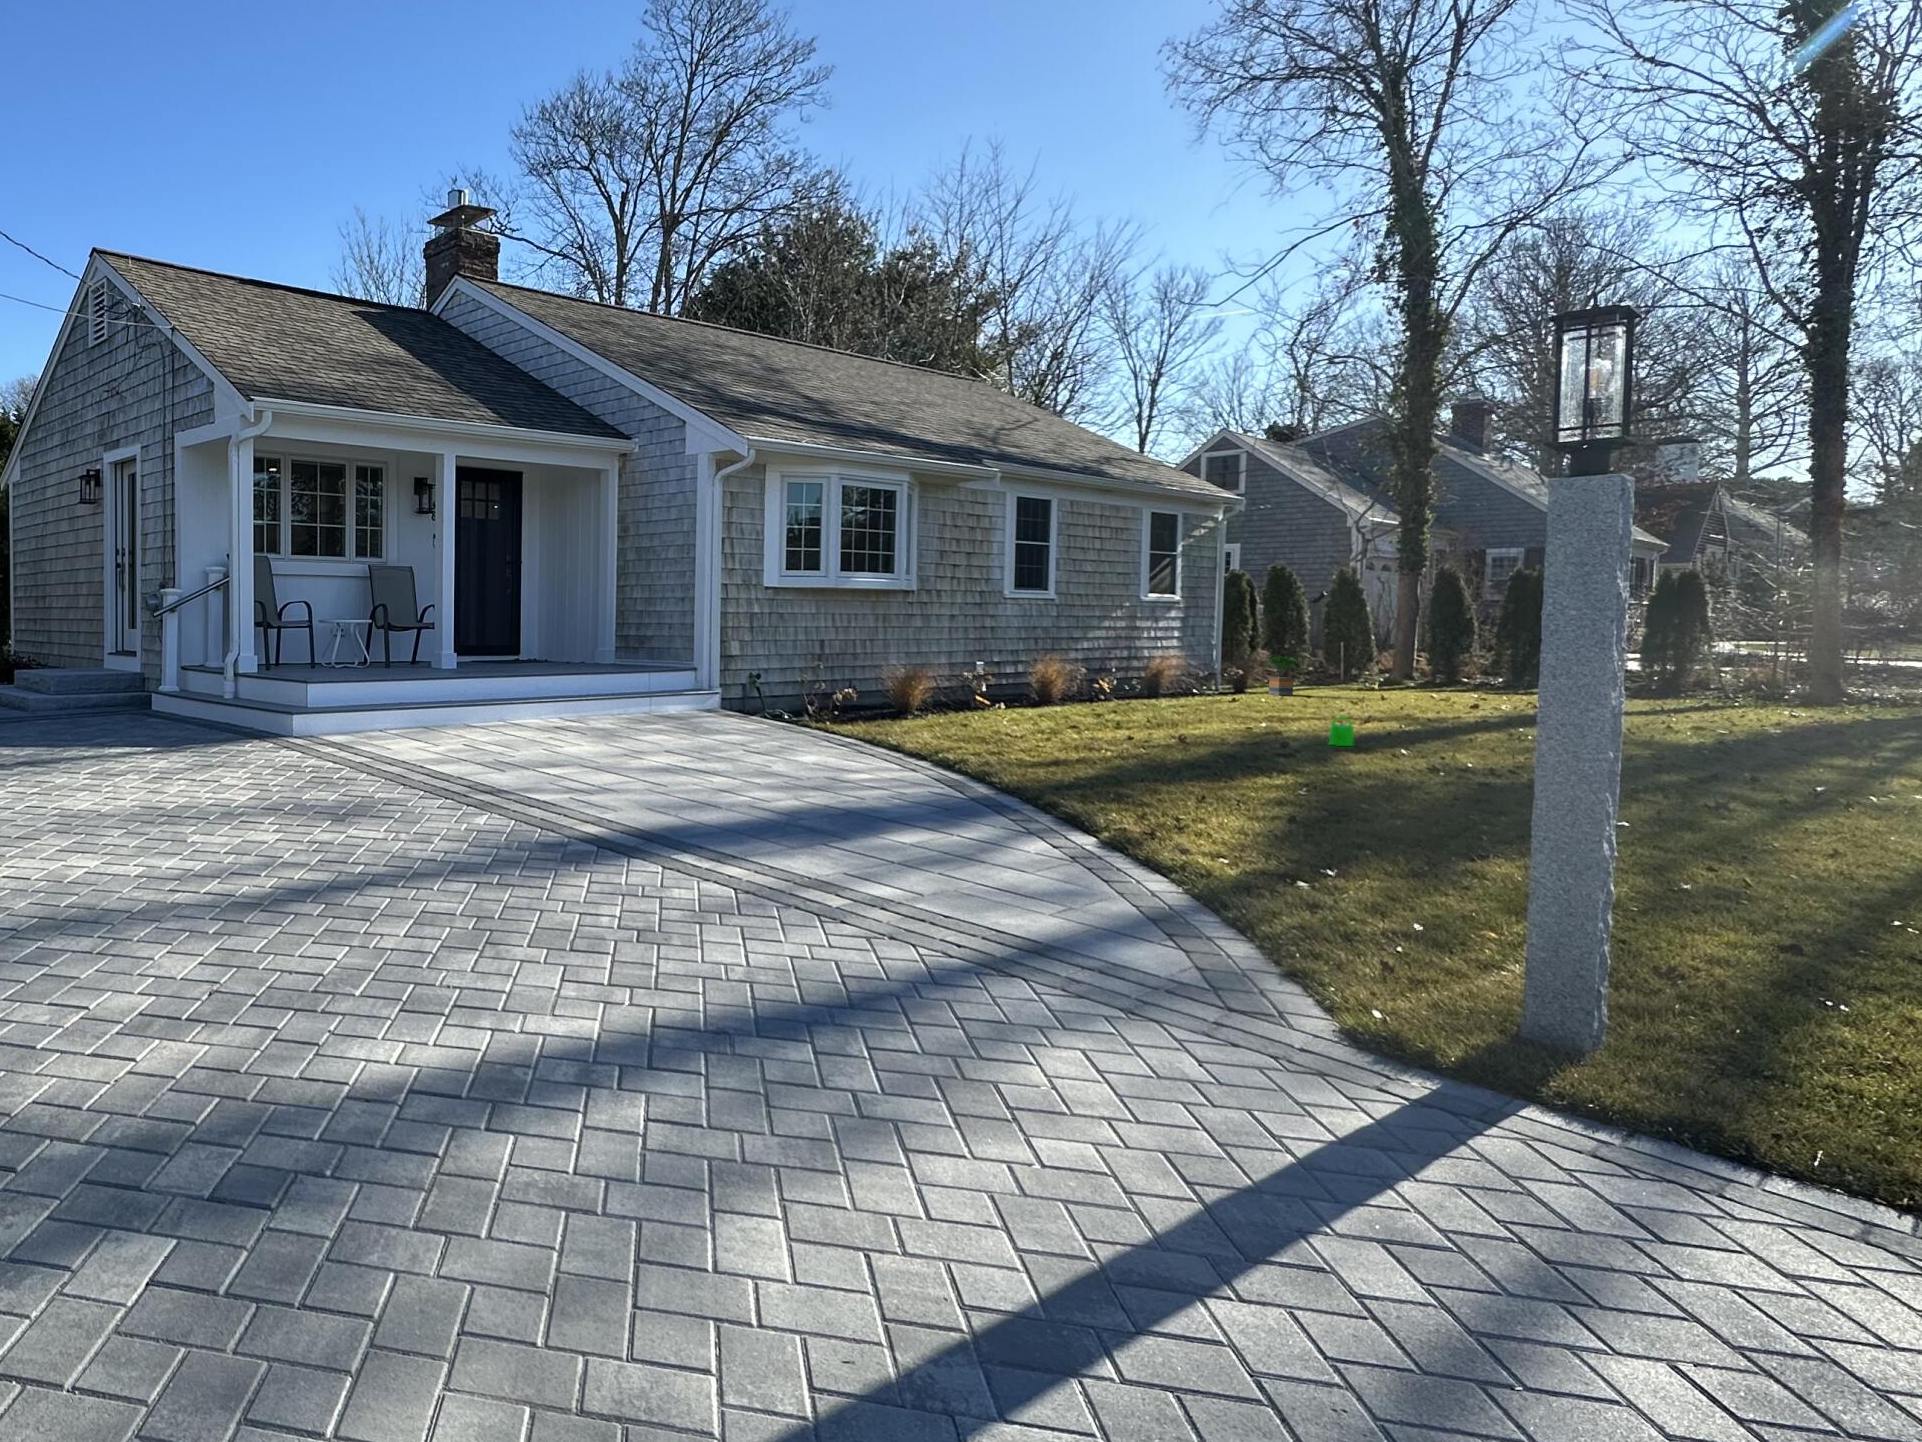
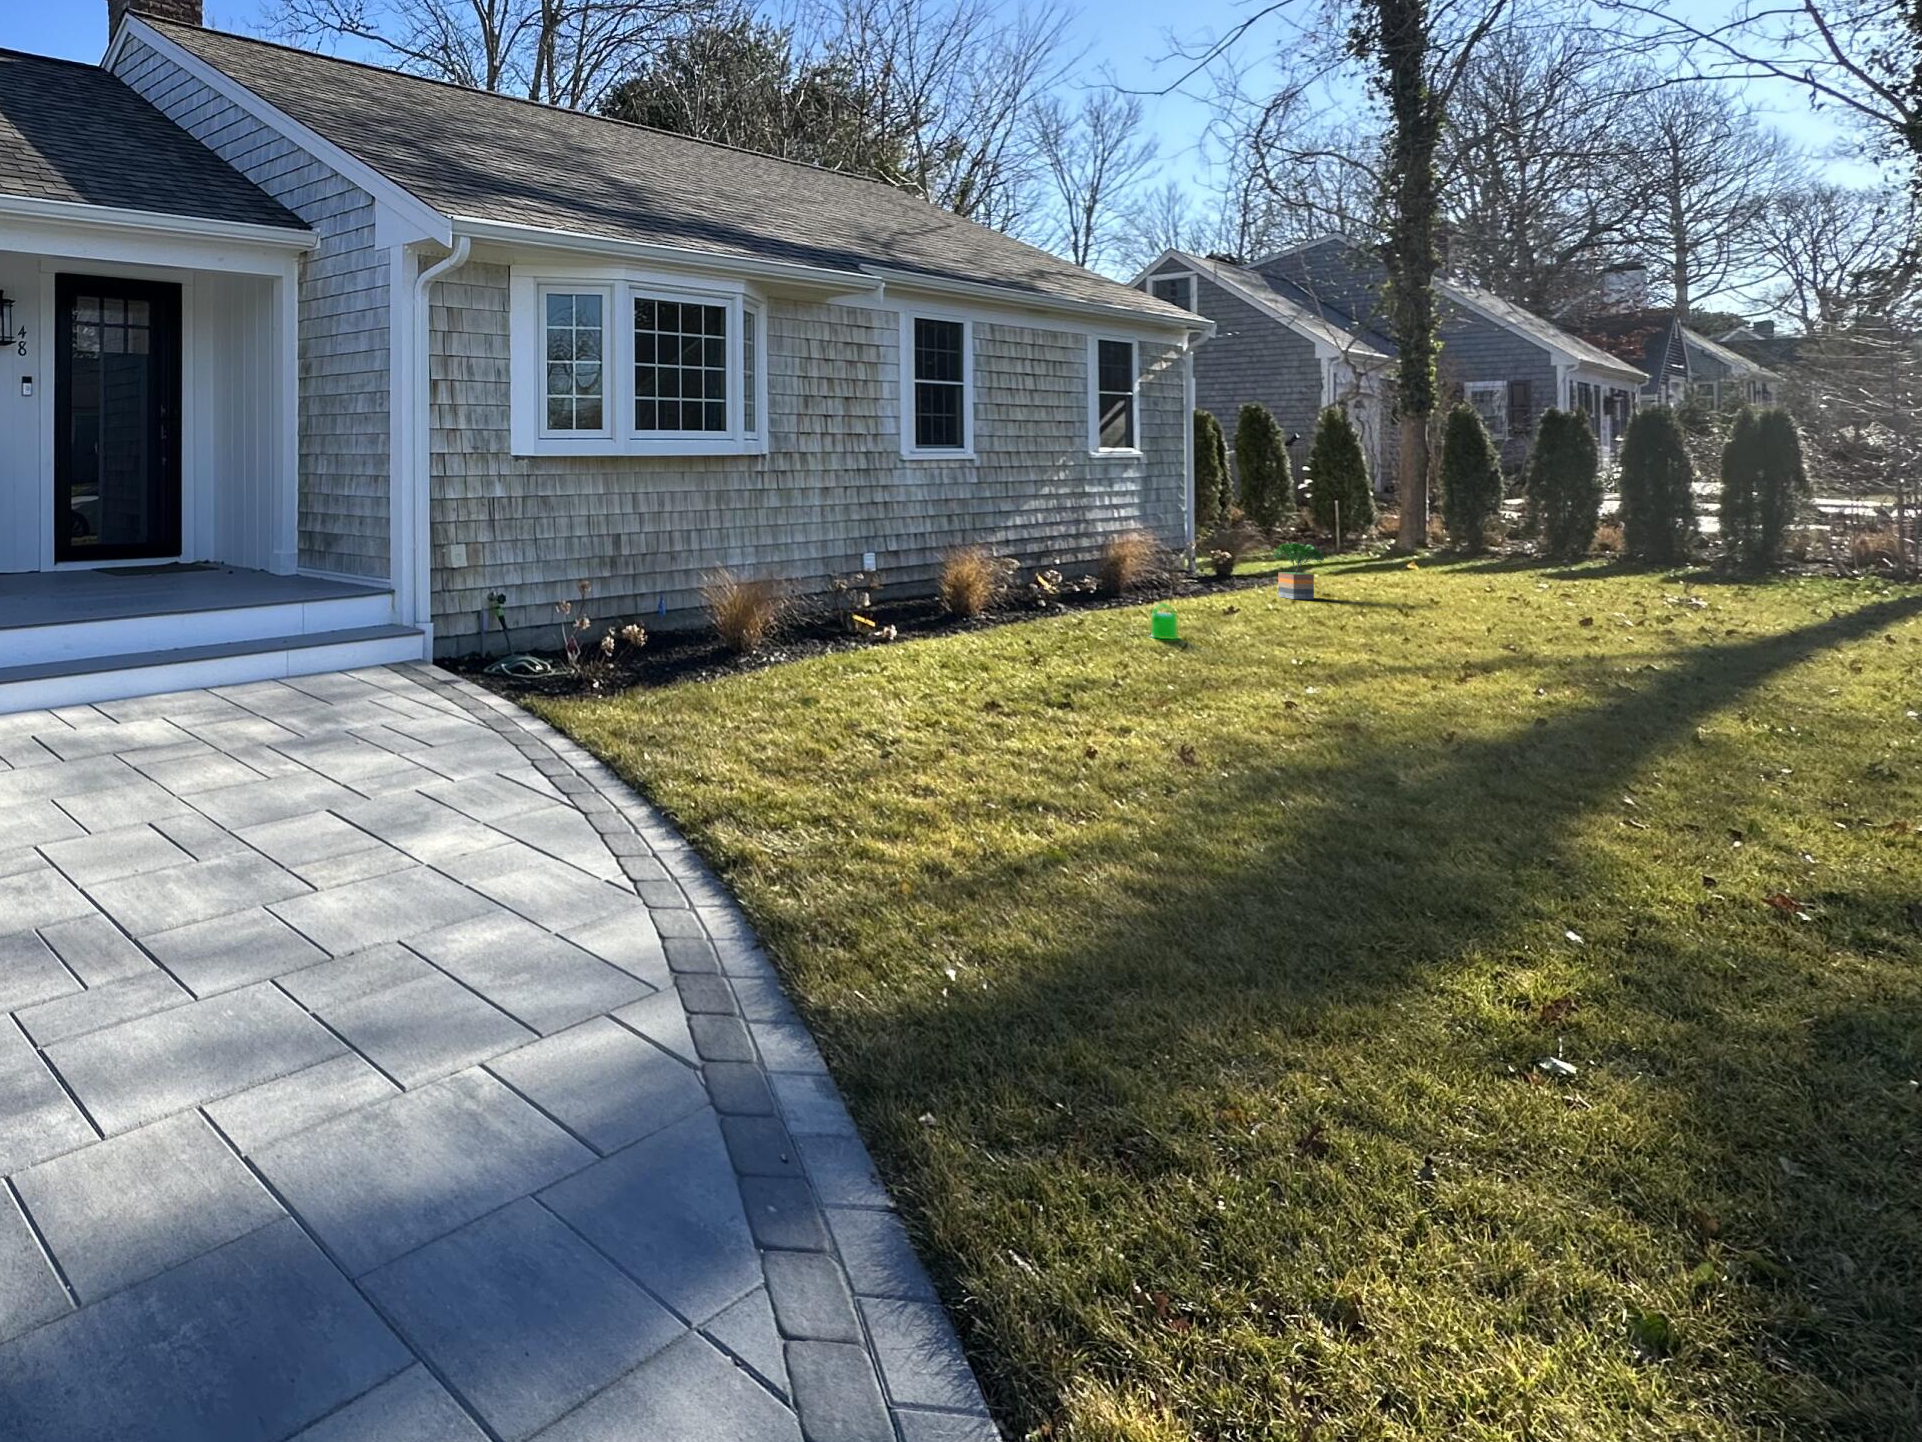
watering can: present [1329,716,1354,746] -> present [1151,603,1178,639]

